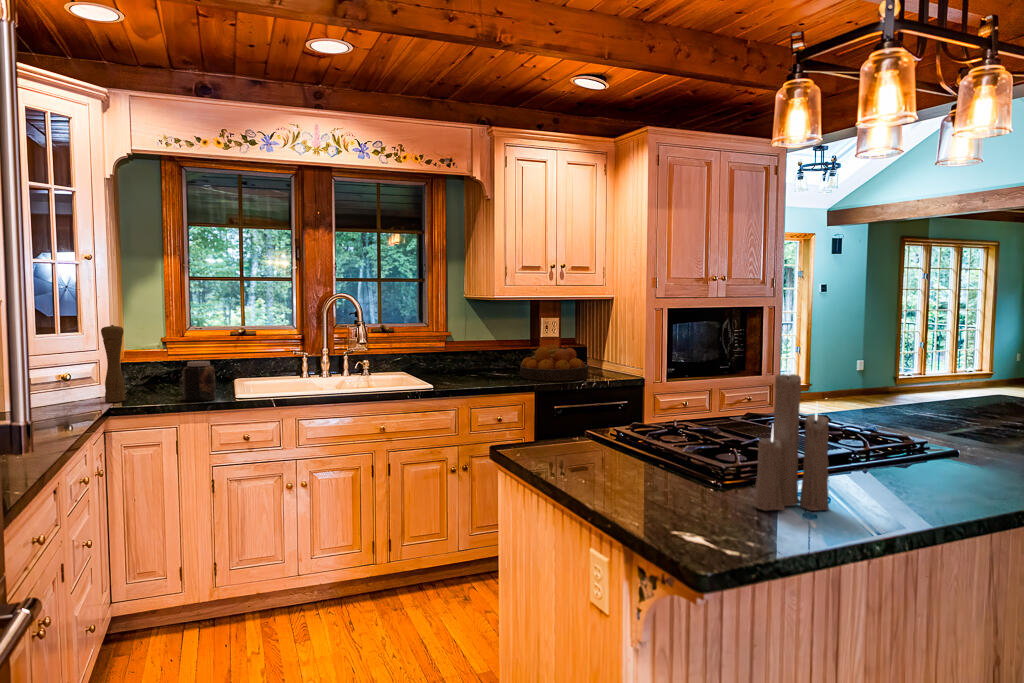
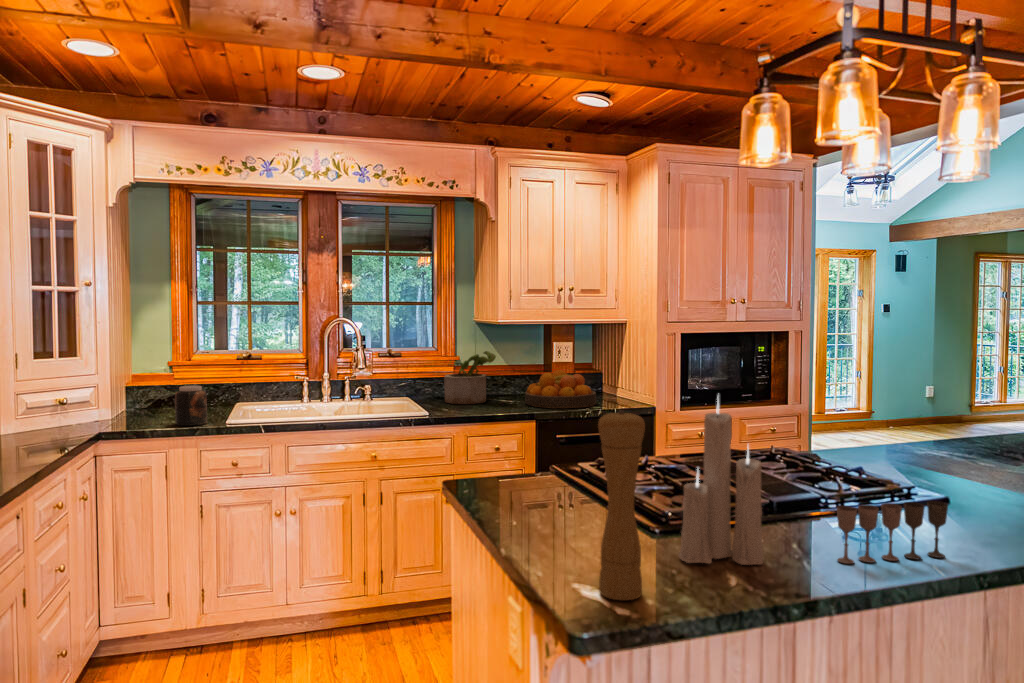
pepper mill: present [101,325,126,402] -> present [598,410,645,600]
potted plant: none [441,326,491,378] -> present [444,351,496,404]
wine glass: none [890,451,983,507] -> present [837,501,948,564]

